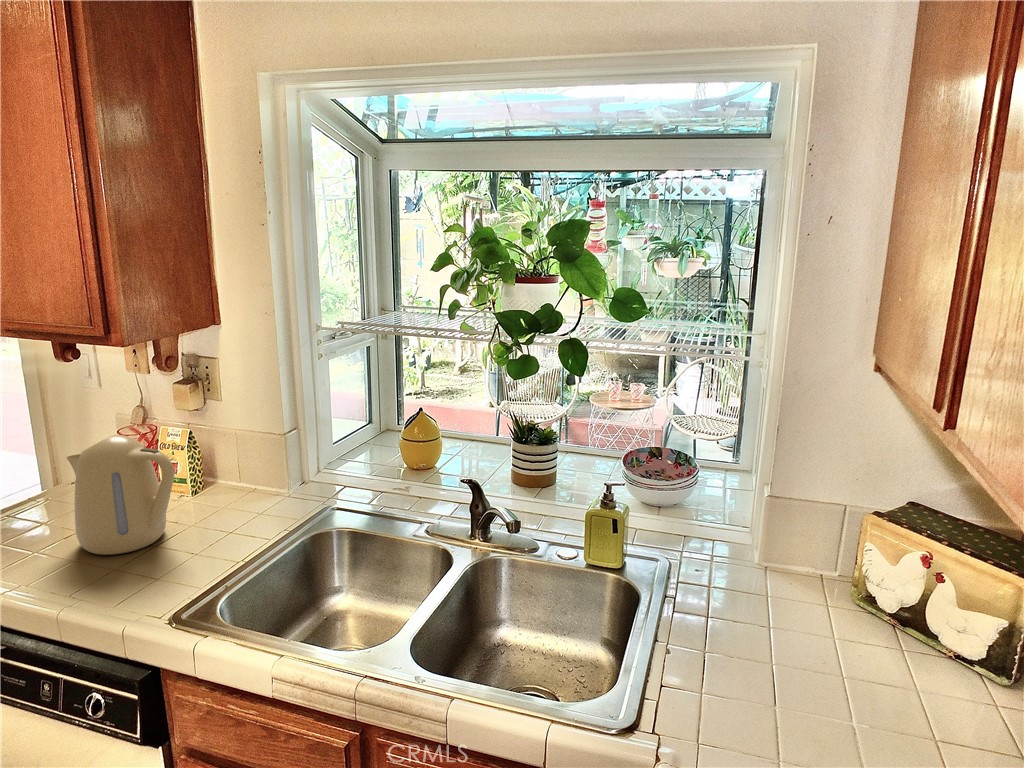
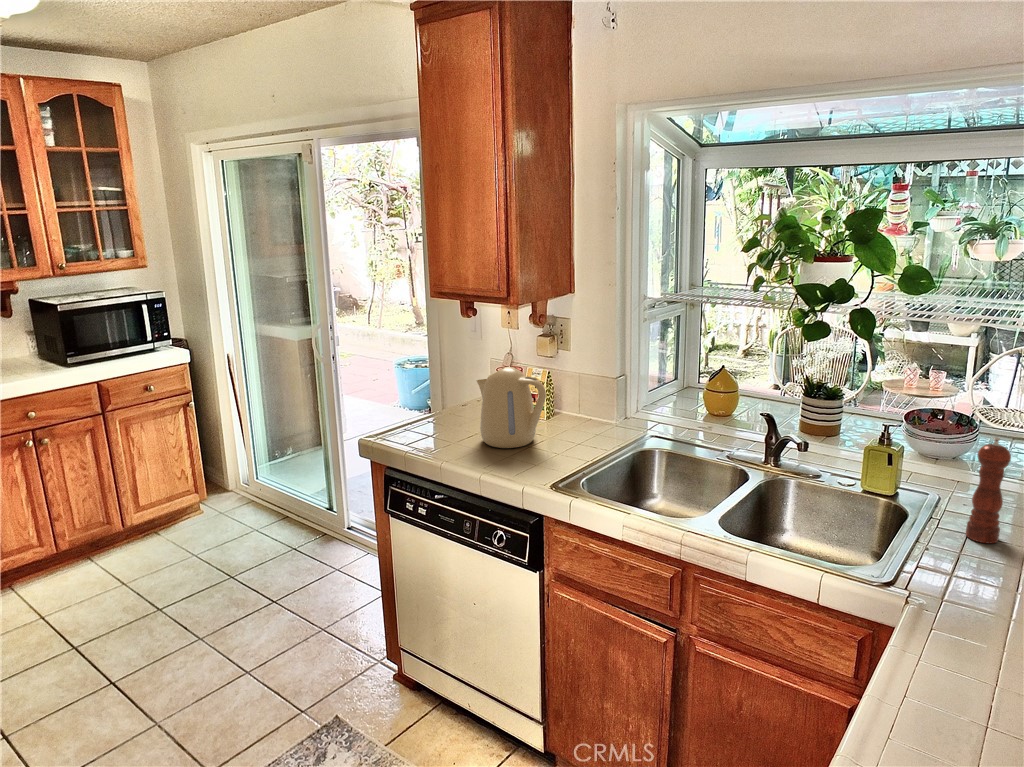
pepper mill: none [702,499,746,627] -> present [966,437,1011,543]

